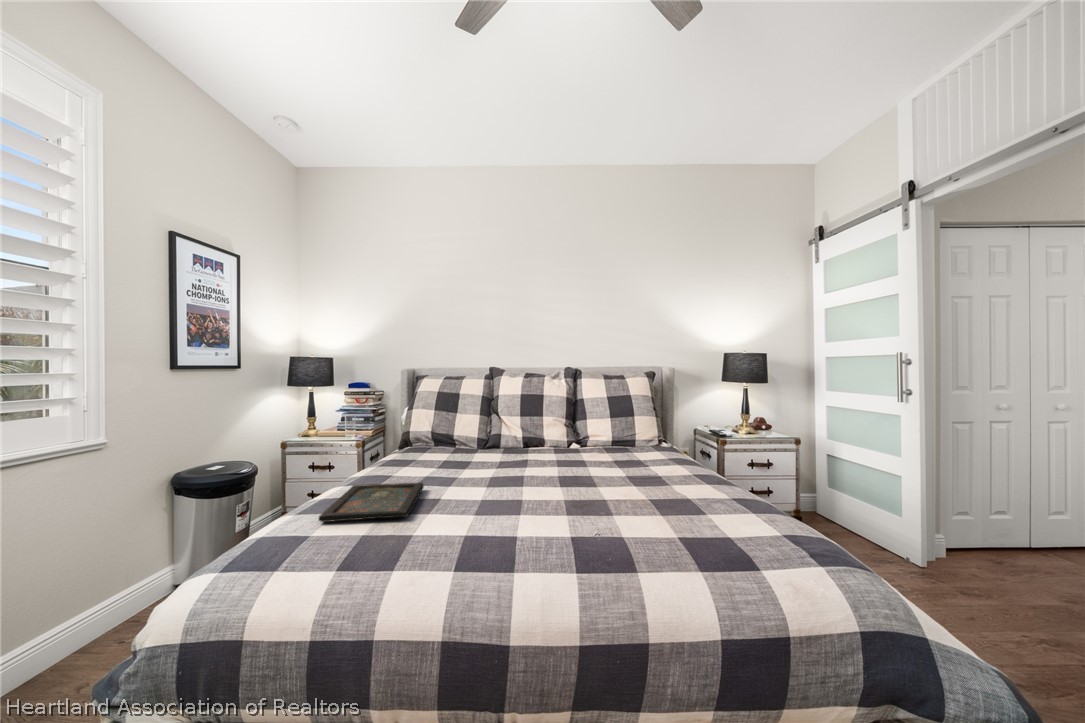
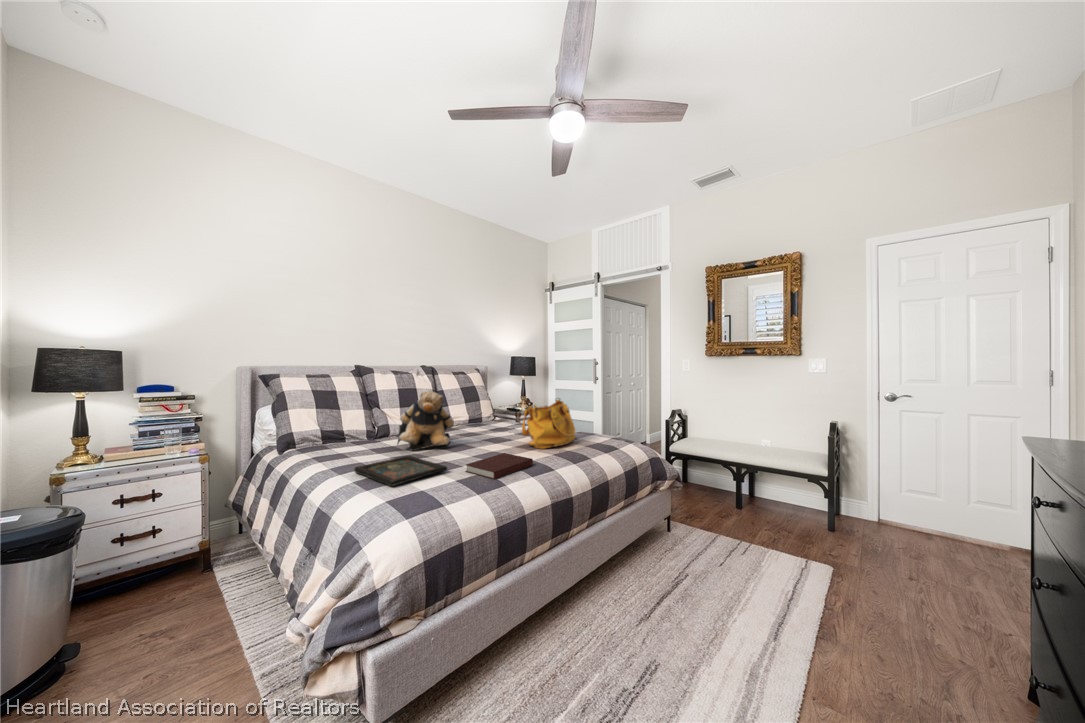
teddy bear: none [443,399,521,478] -> present [398,391,454,451]
handbag: none [586,428,692,522] -> present [522,399,575,449]
notebook: none [412,511,510,555] -> present [466,453,533,479]

